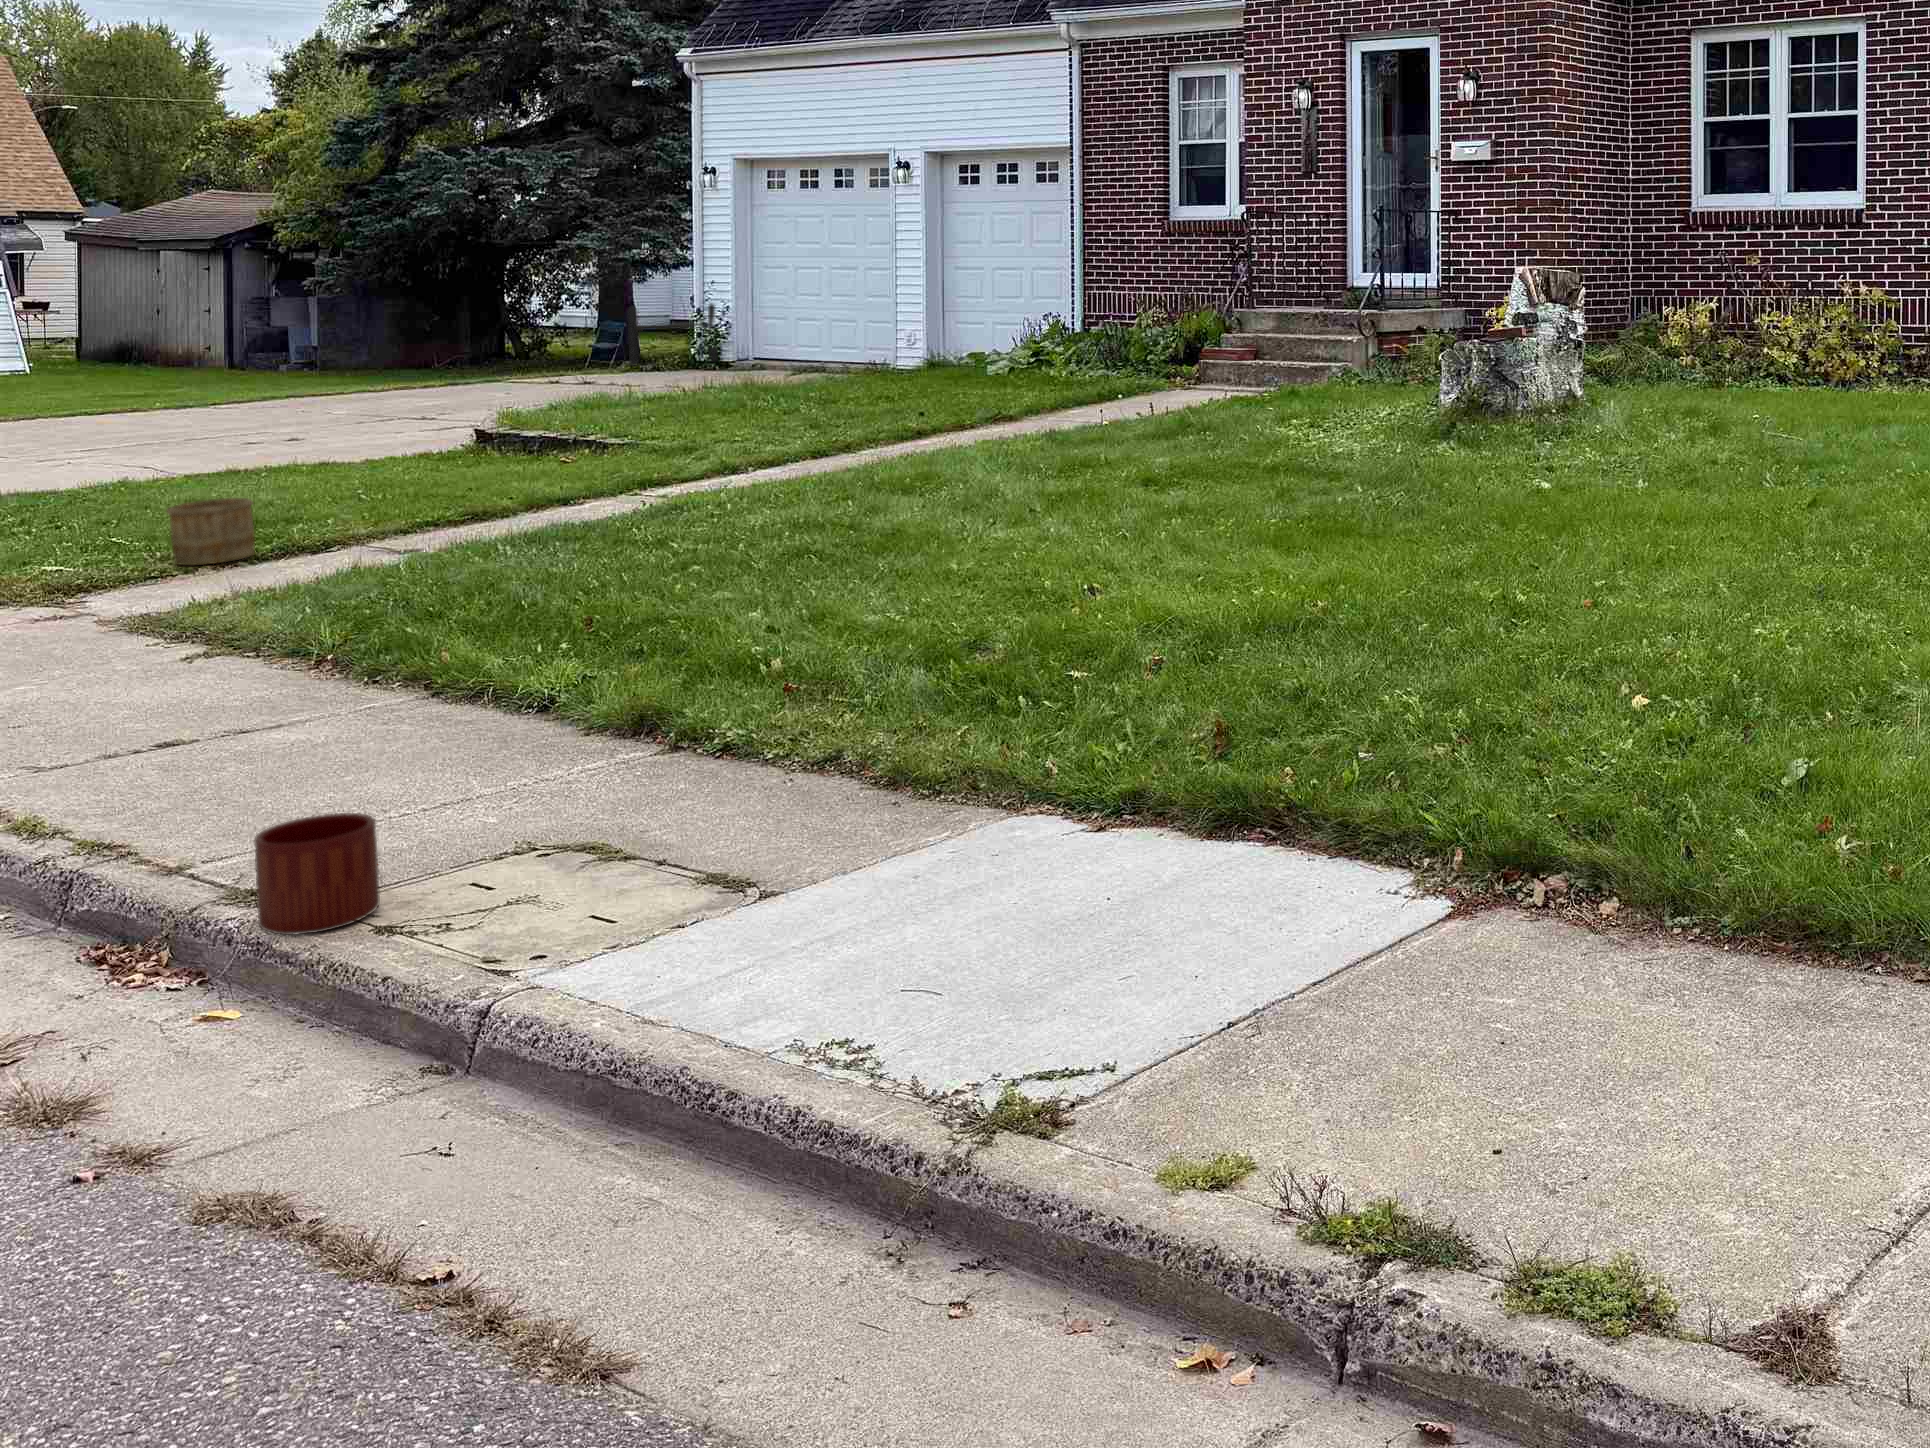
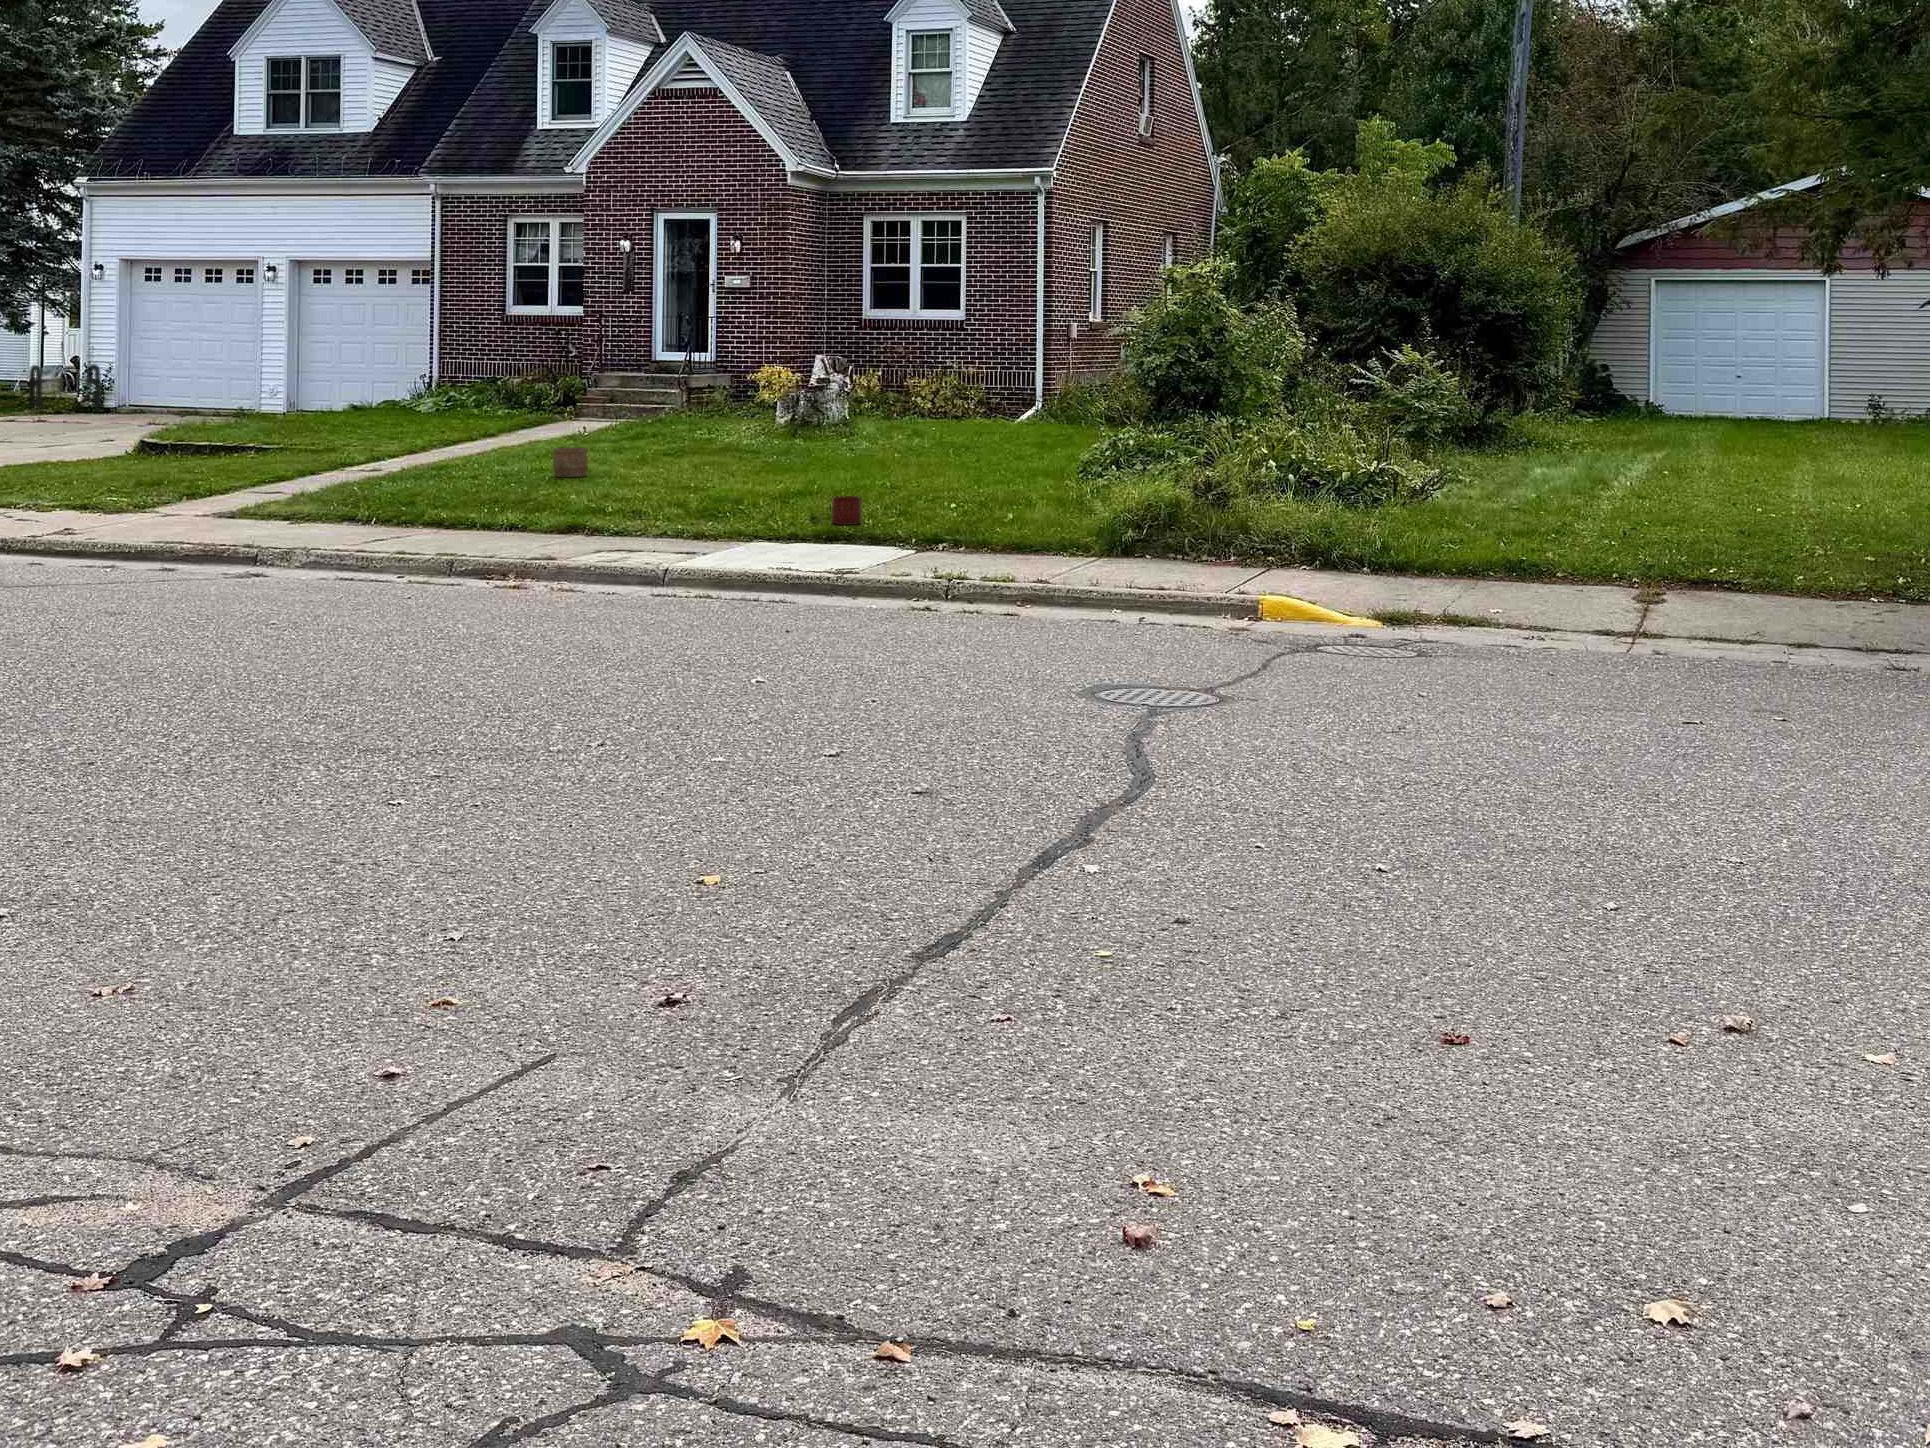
wooden bucket: present [167,498,255,565] -> present [553,447,588,478]
planter: present [254,813,380,935] -> present [831,496,862,525]

